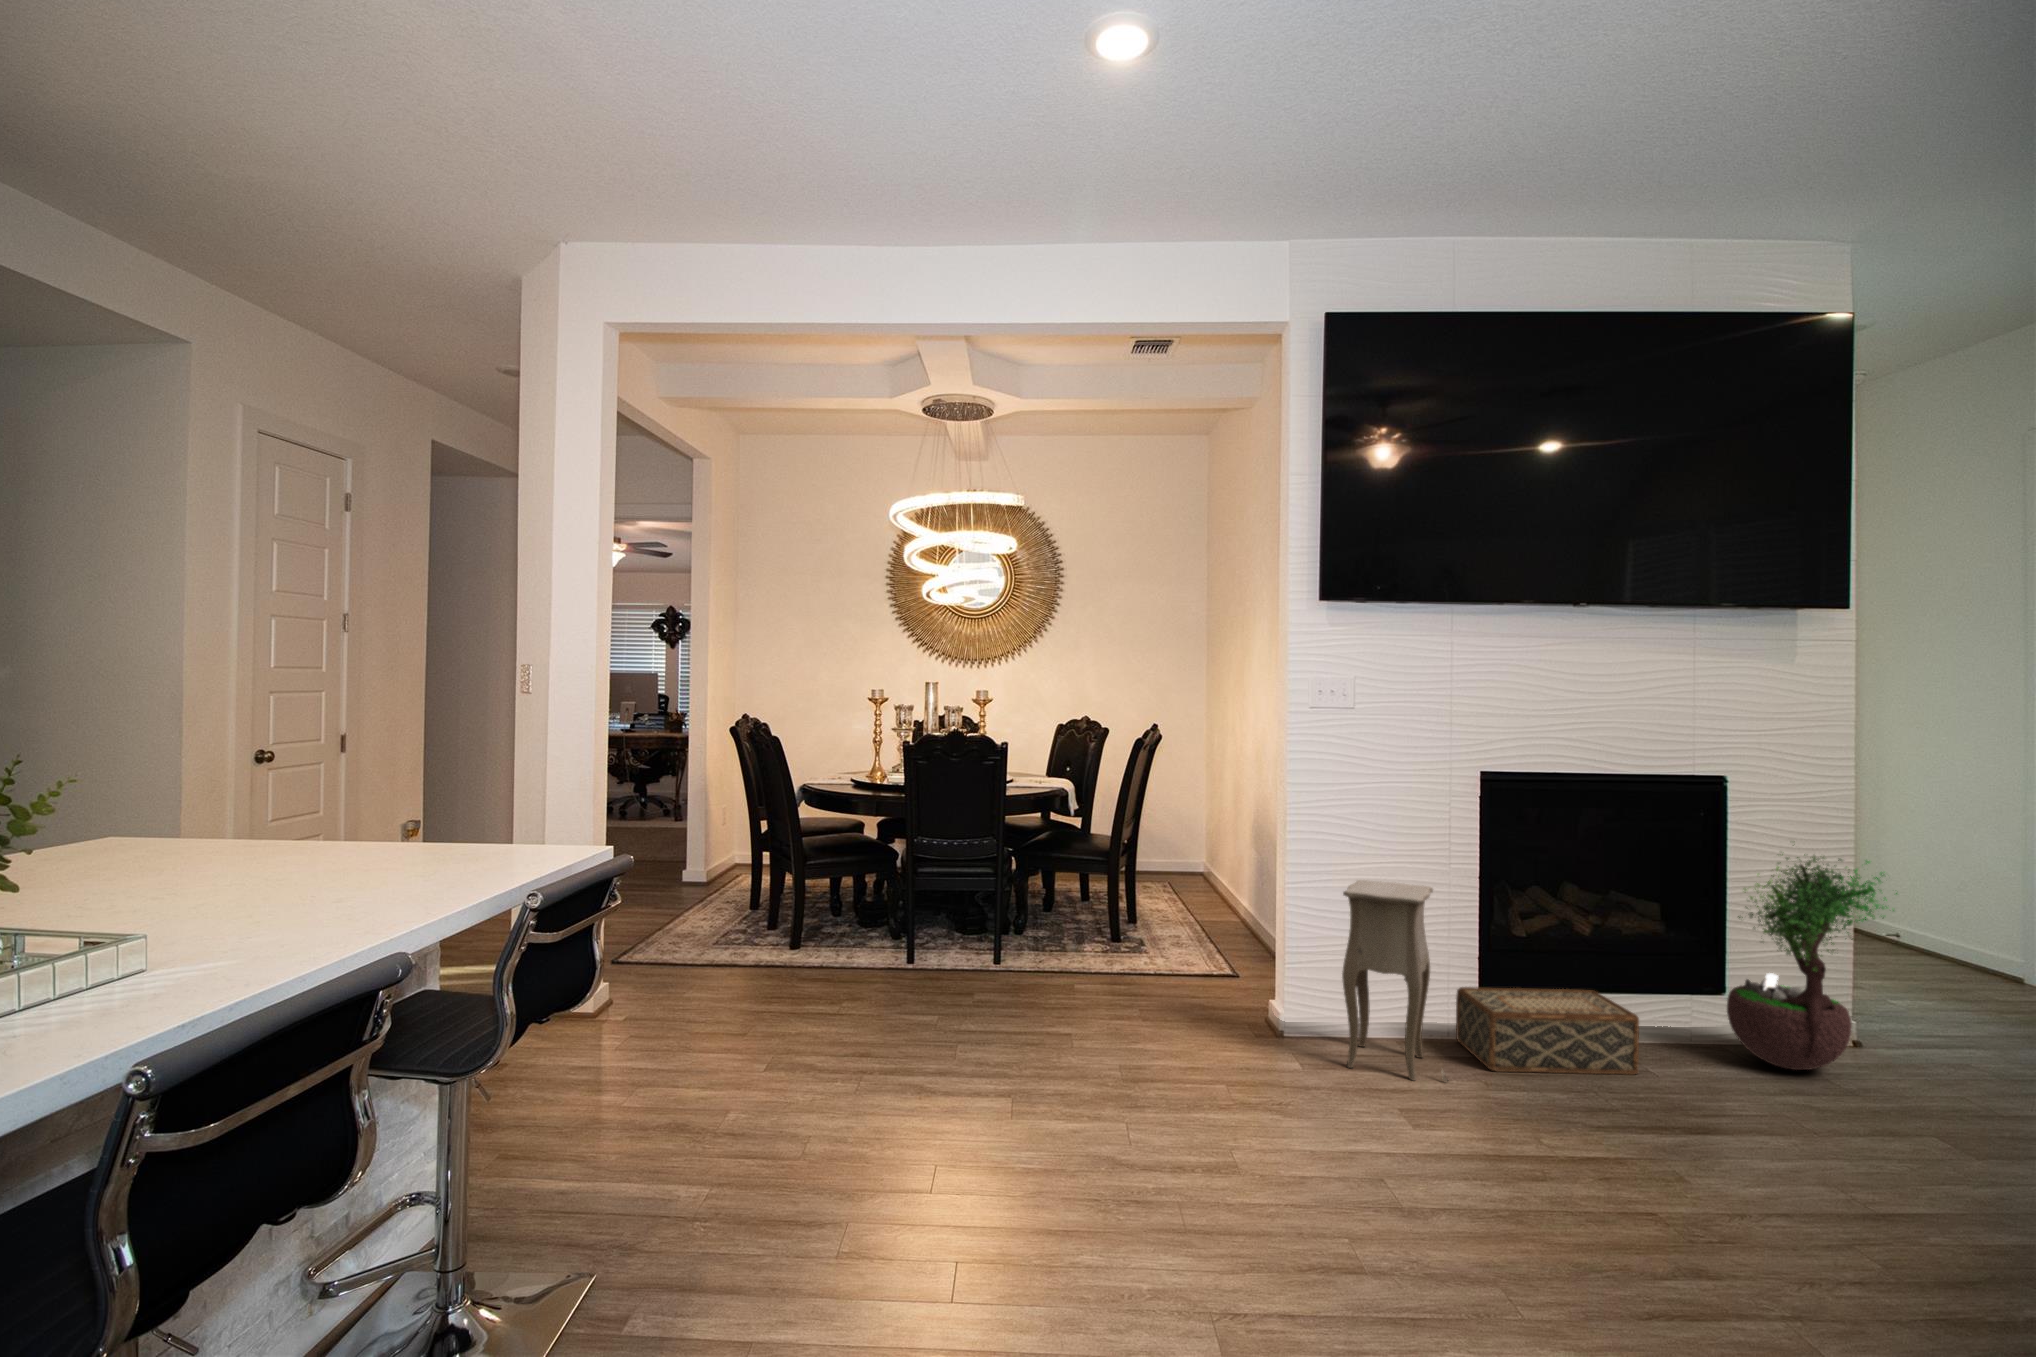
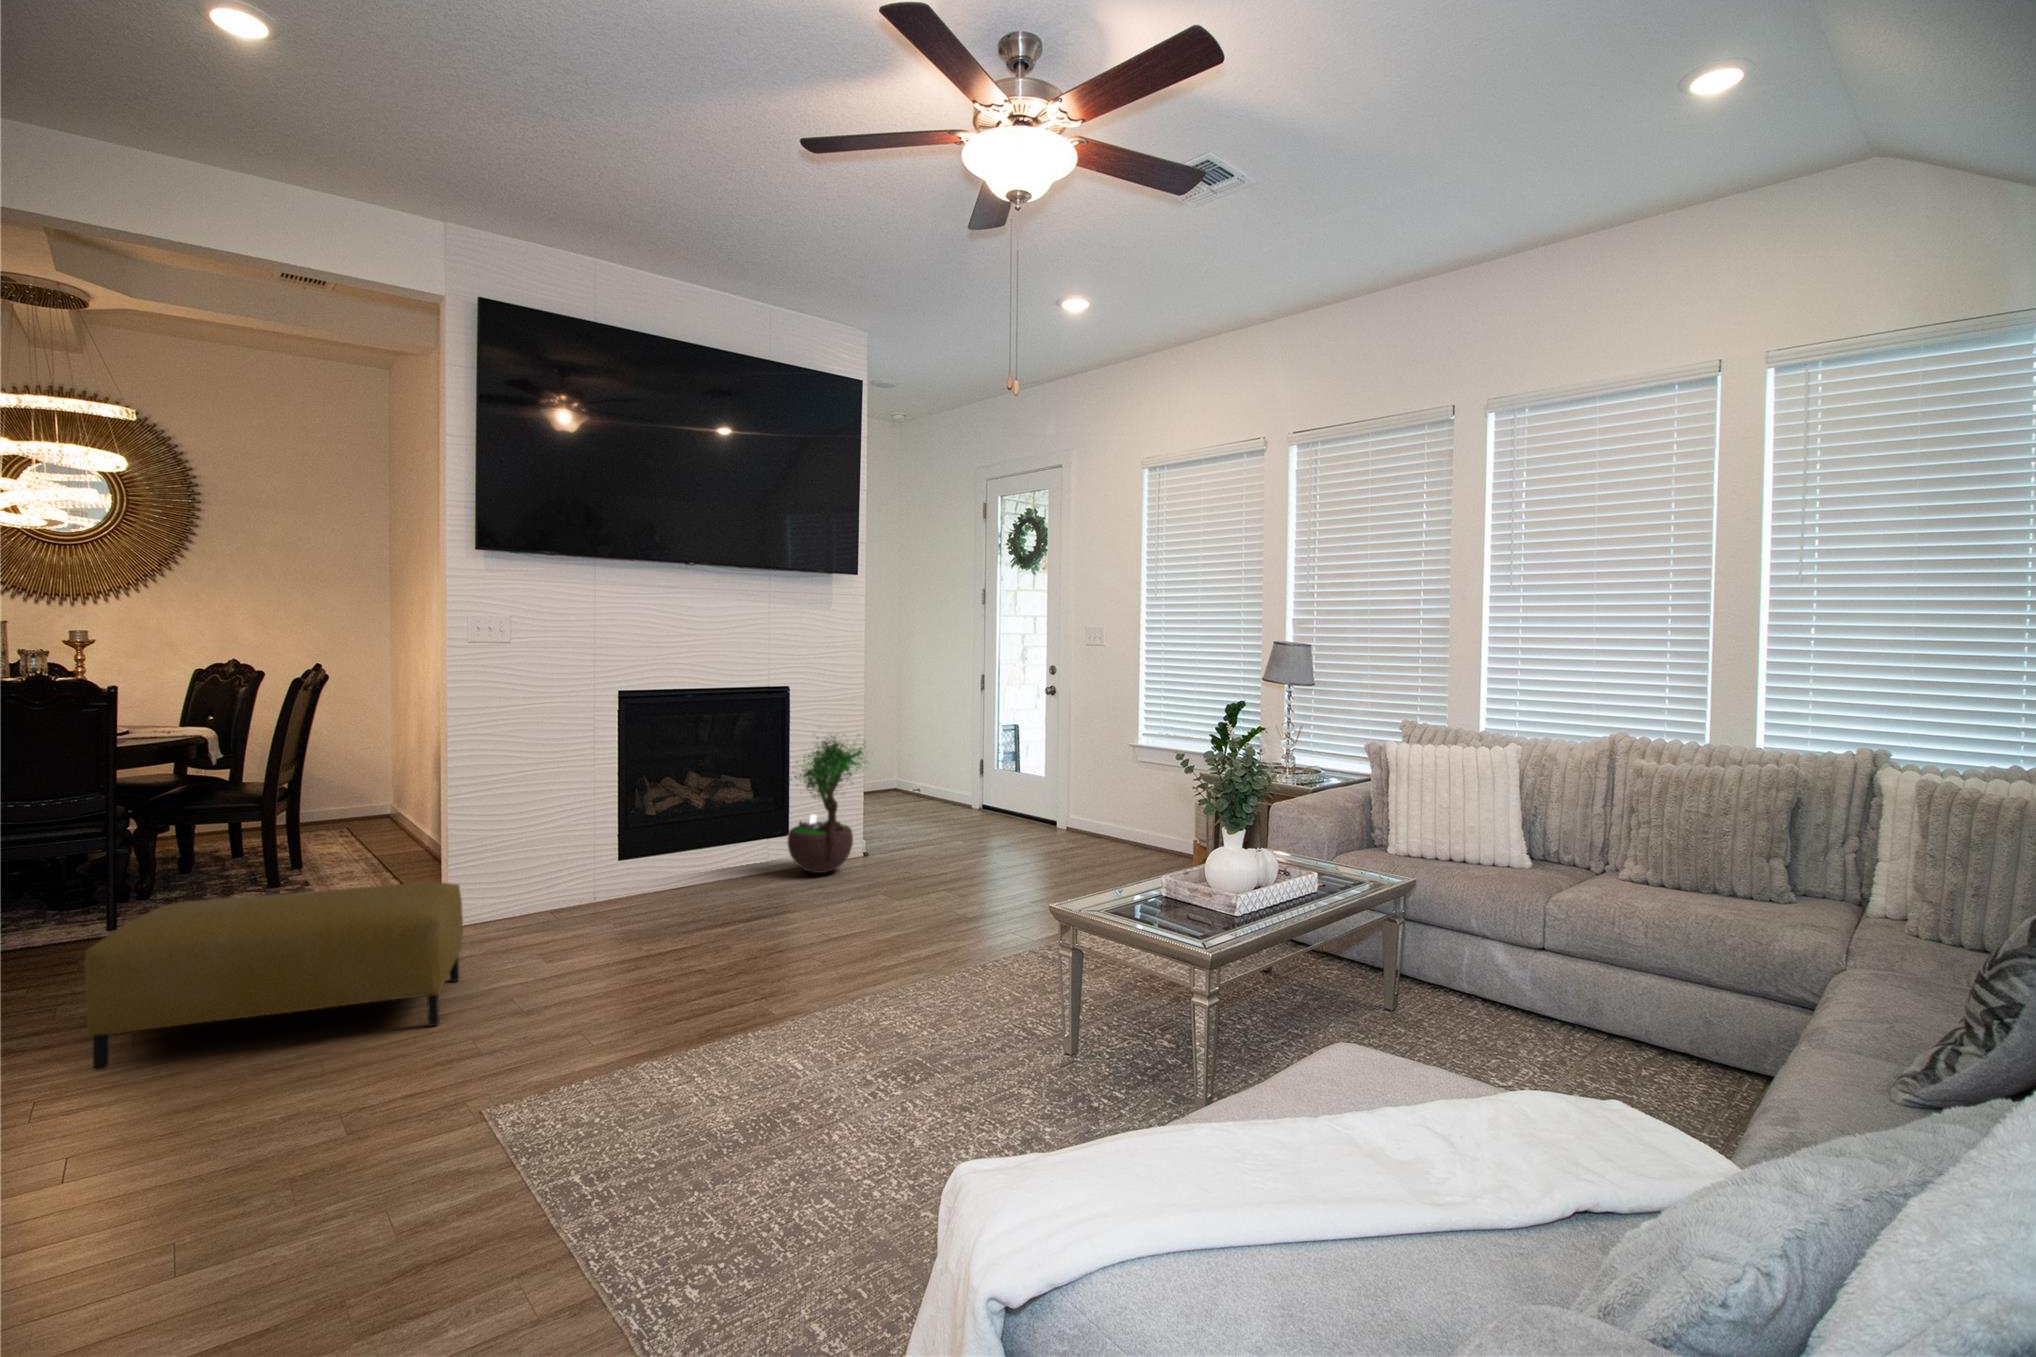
side table: present [1342,880,1448,1081] -> none [496,783,588,936]
ottoman: none [990,970,1316,1192] -> present [84,883,463,1070]
woven basket: present [1456,987,1639,1075] -> none [602,845,728,914]

